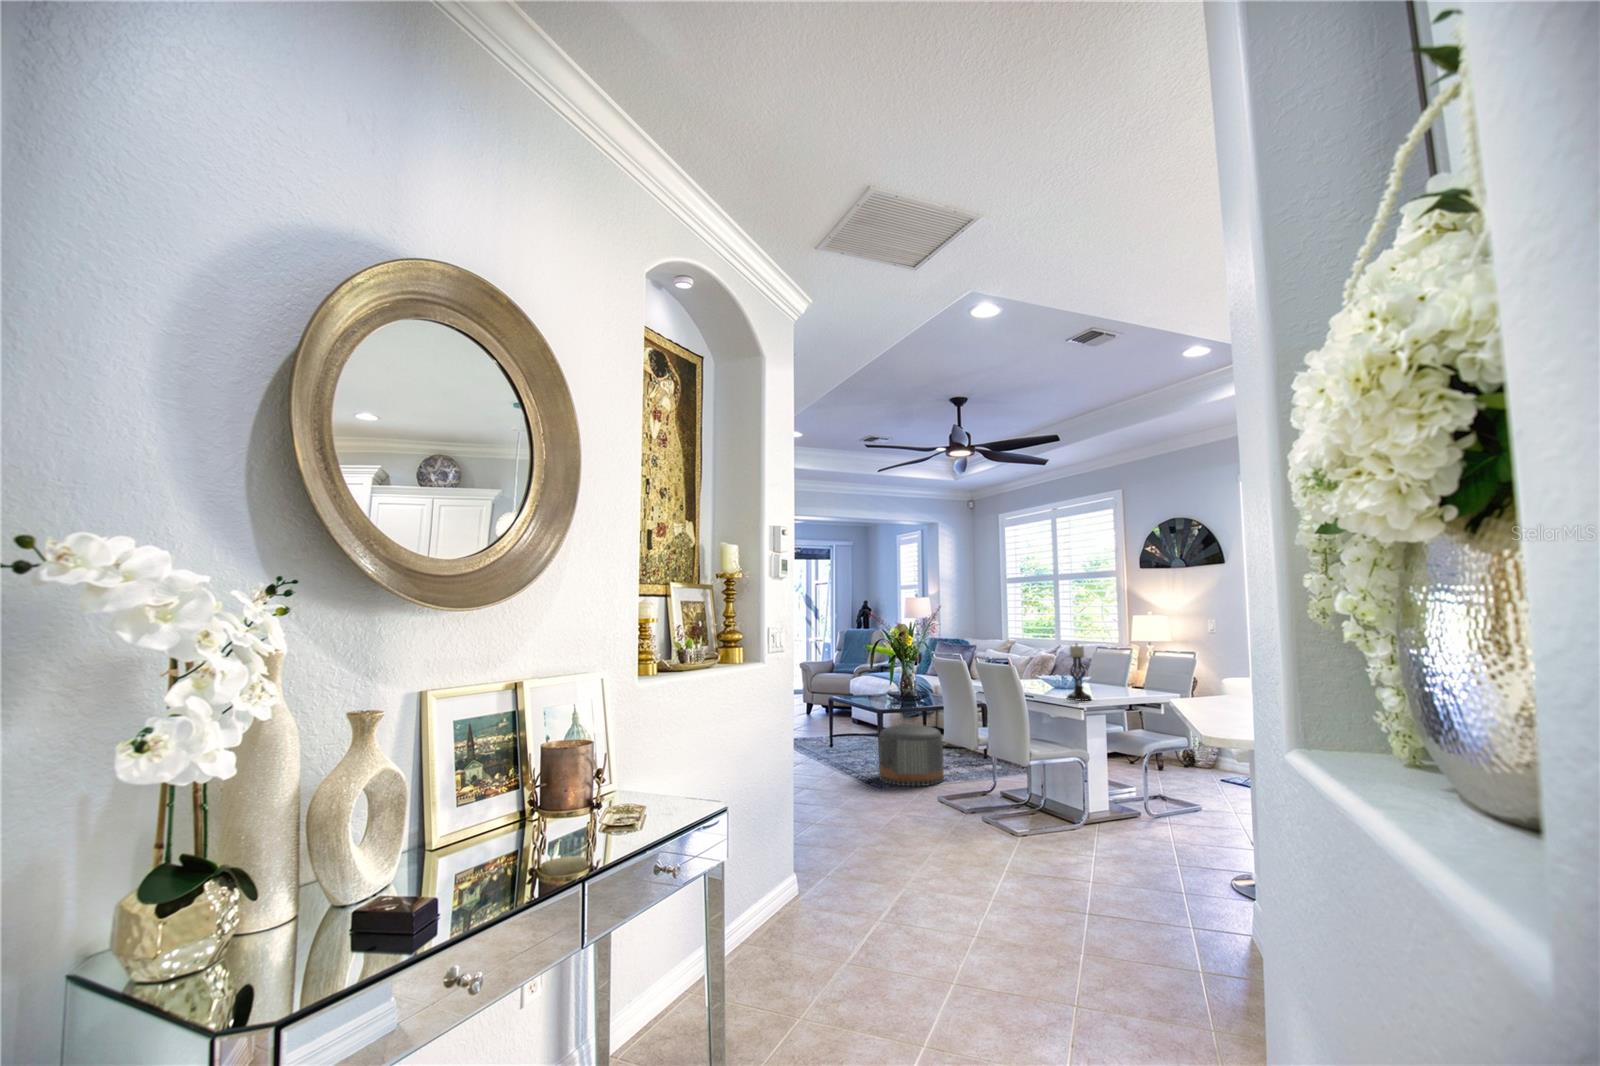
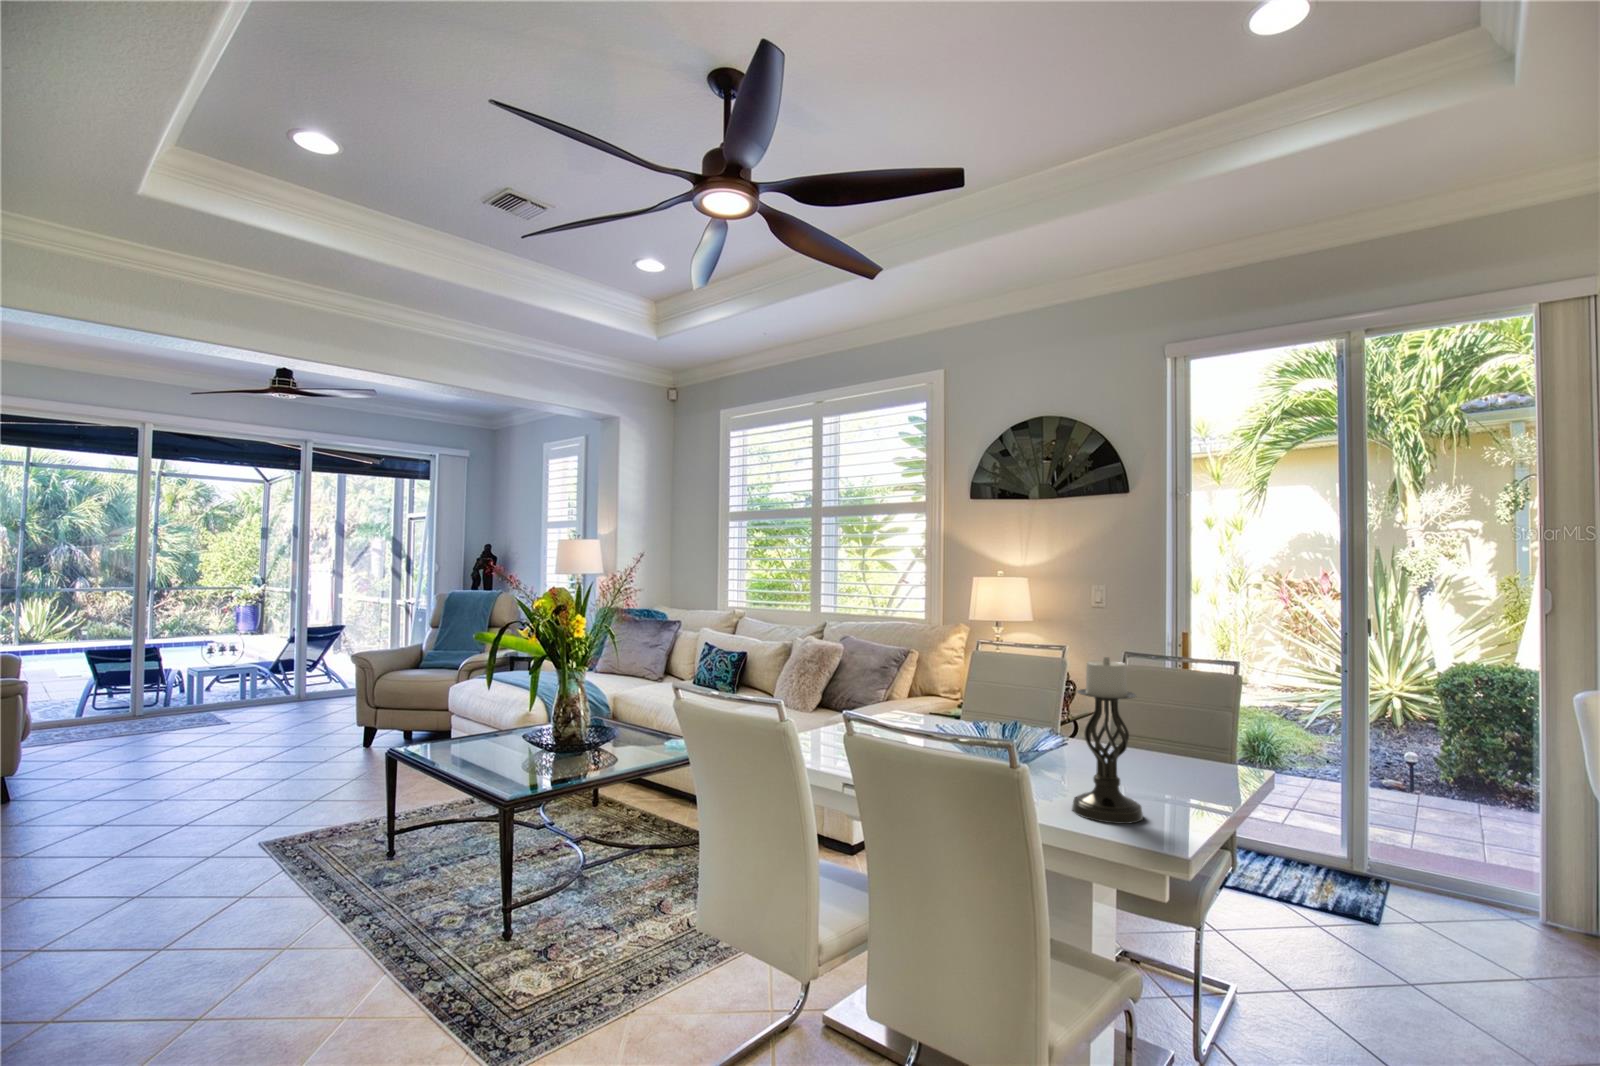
pouf: present [878,724,944,786] -> none [497,831,666,1025]

